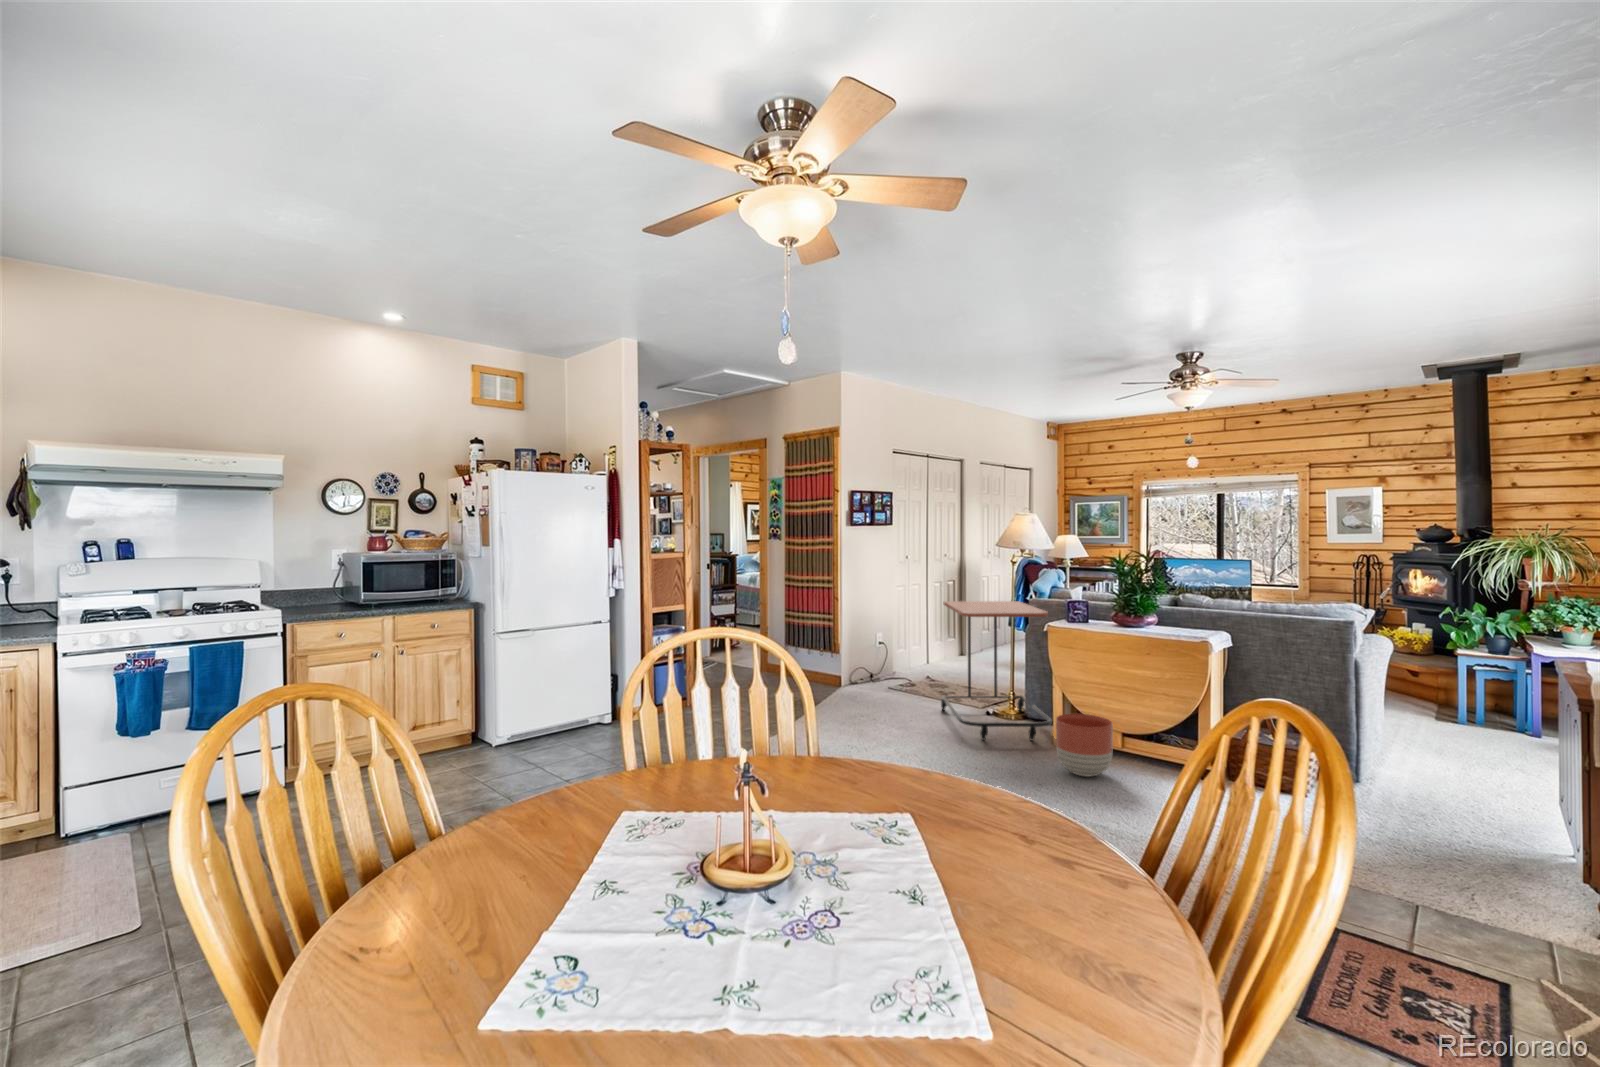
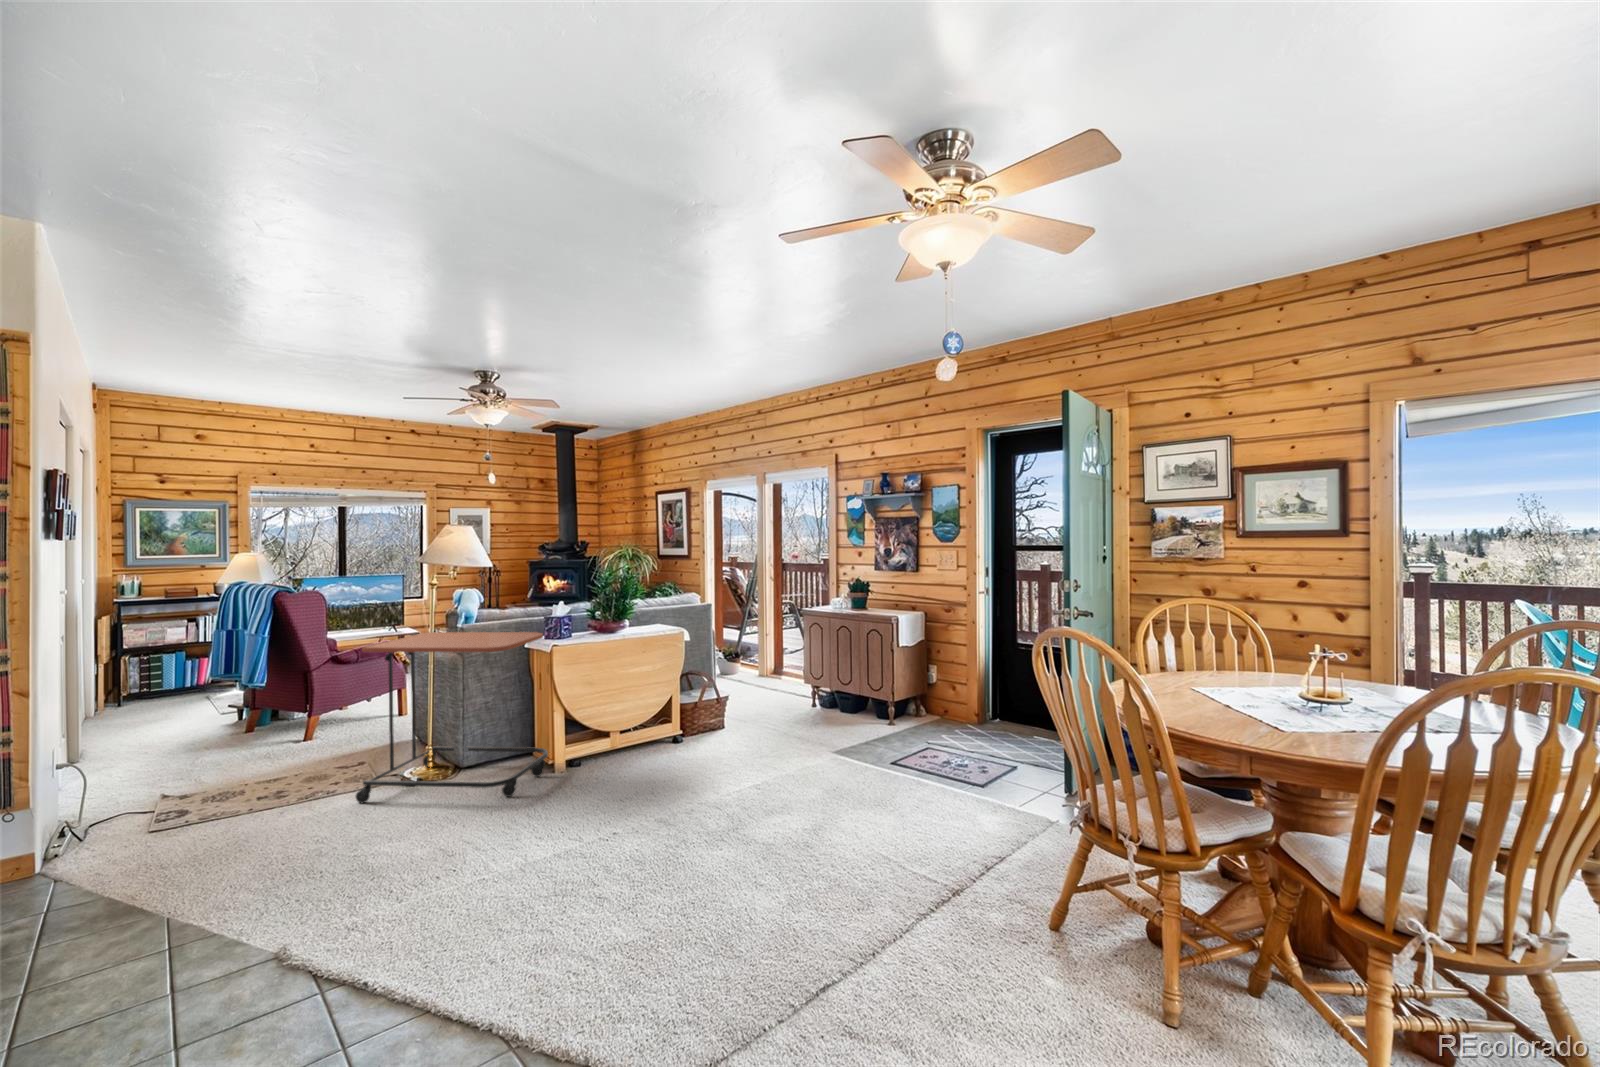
planter: present [1056,714,1113,777] -> none [621,716,672,775]

